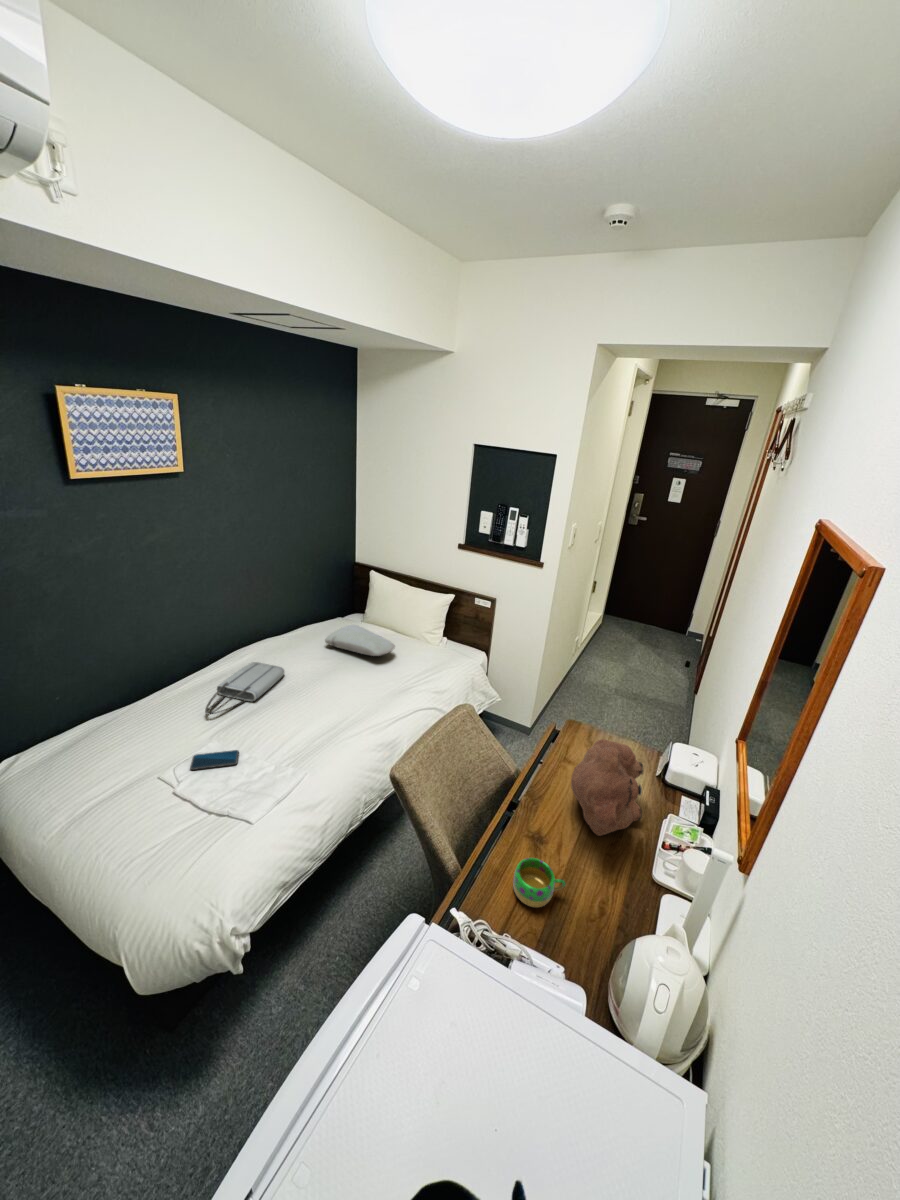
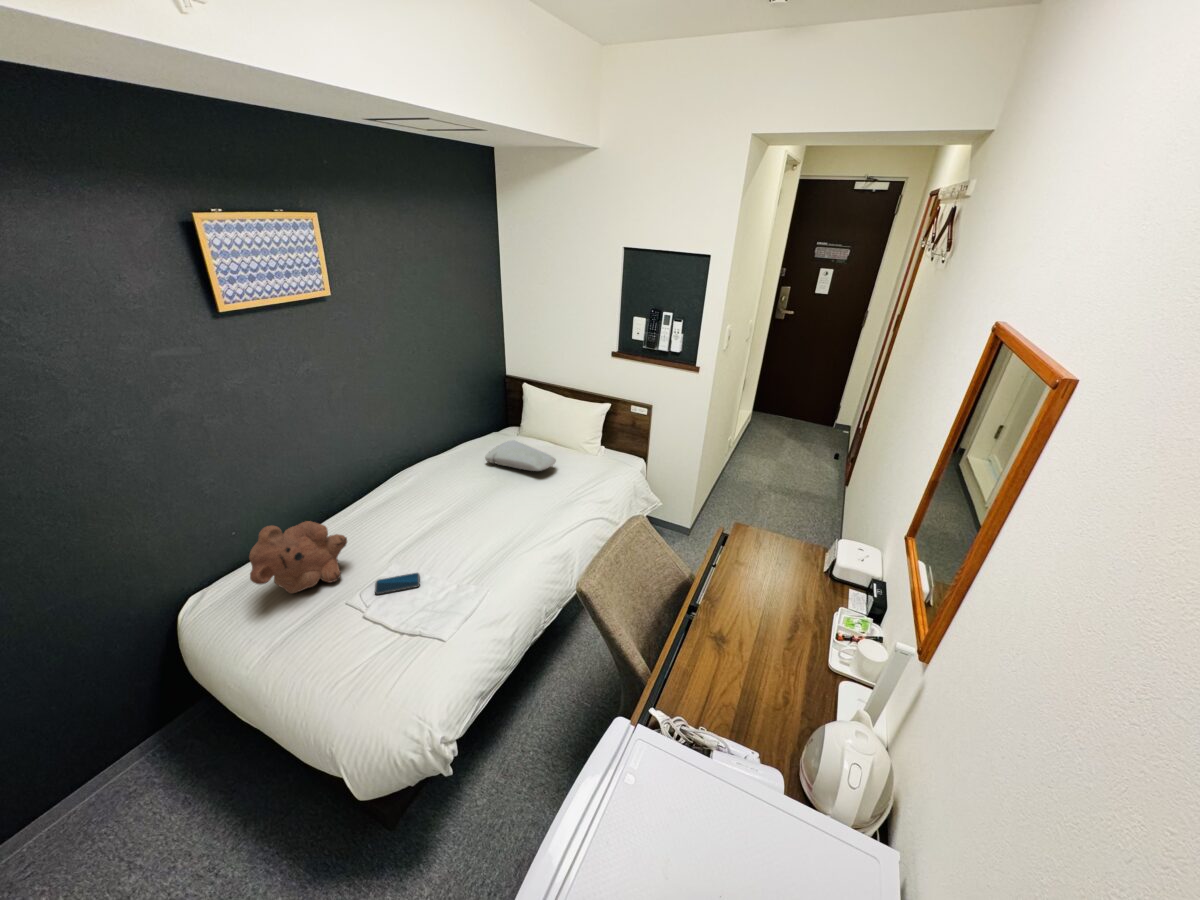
tote bag: present [205,662,284,714] -> none [379,485,450,540]
teddy bear: present [571,739,643,836] -> present [249,521,347,593]
mug: present [513,858,565,907] -> none [702,657,751,701]

